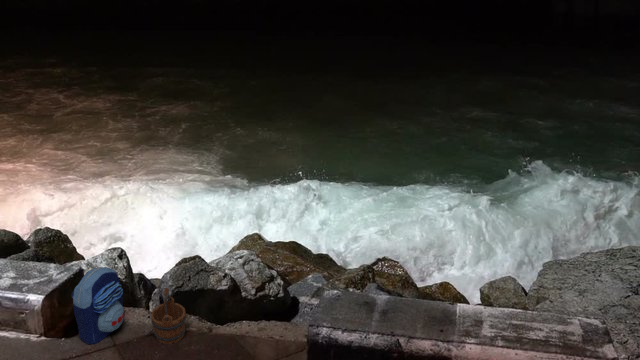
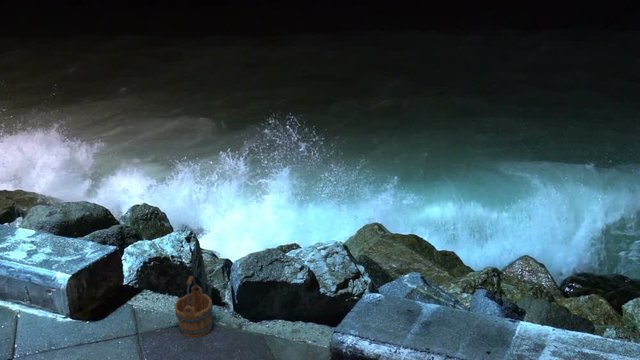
backpack: present [71,267,125,344] -> none [95,249,154,330]

